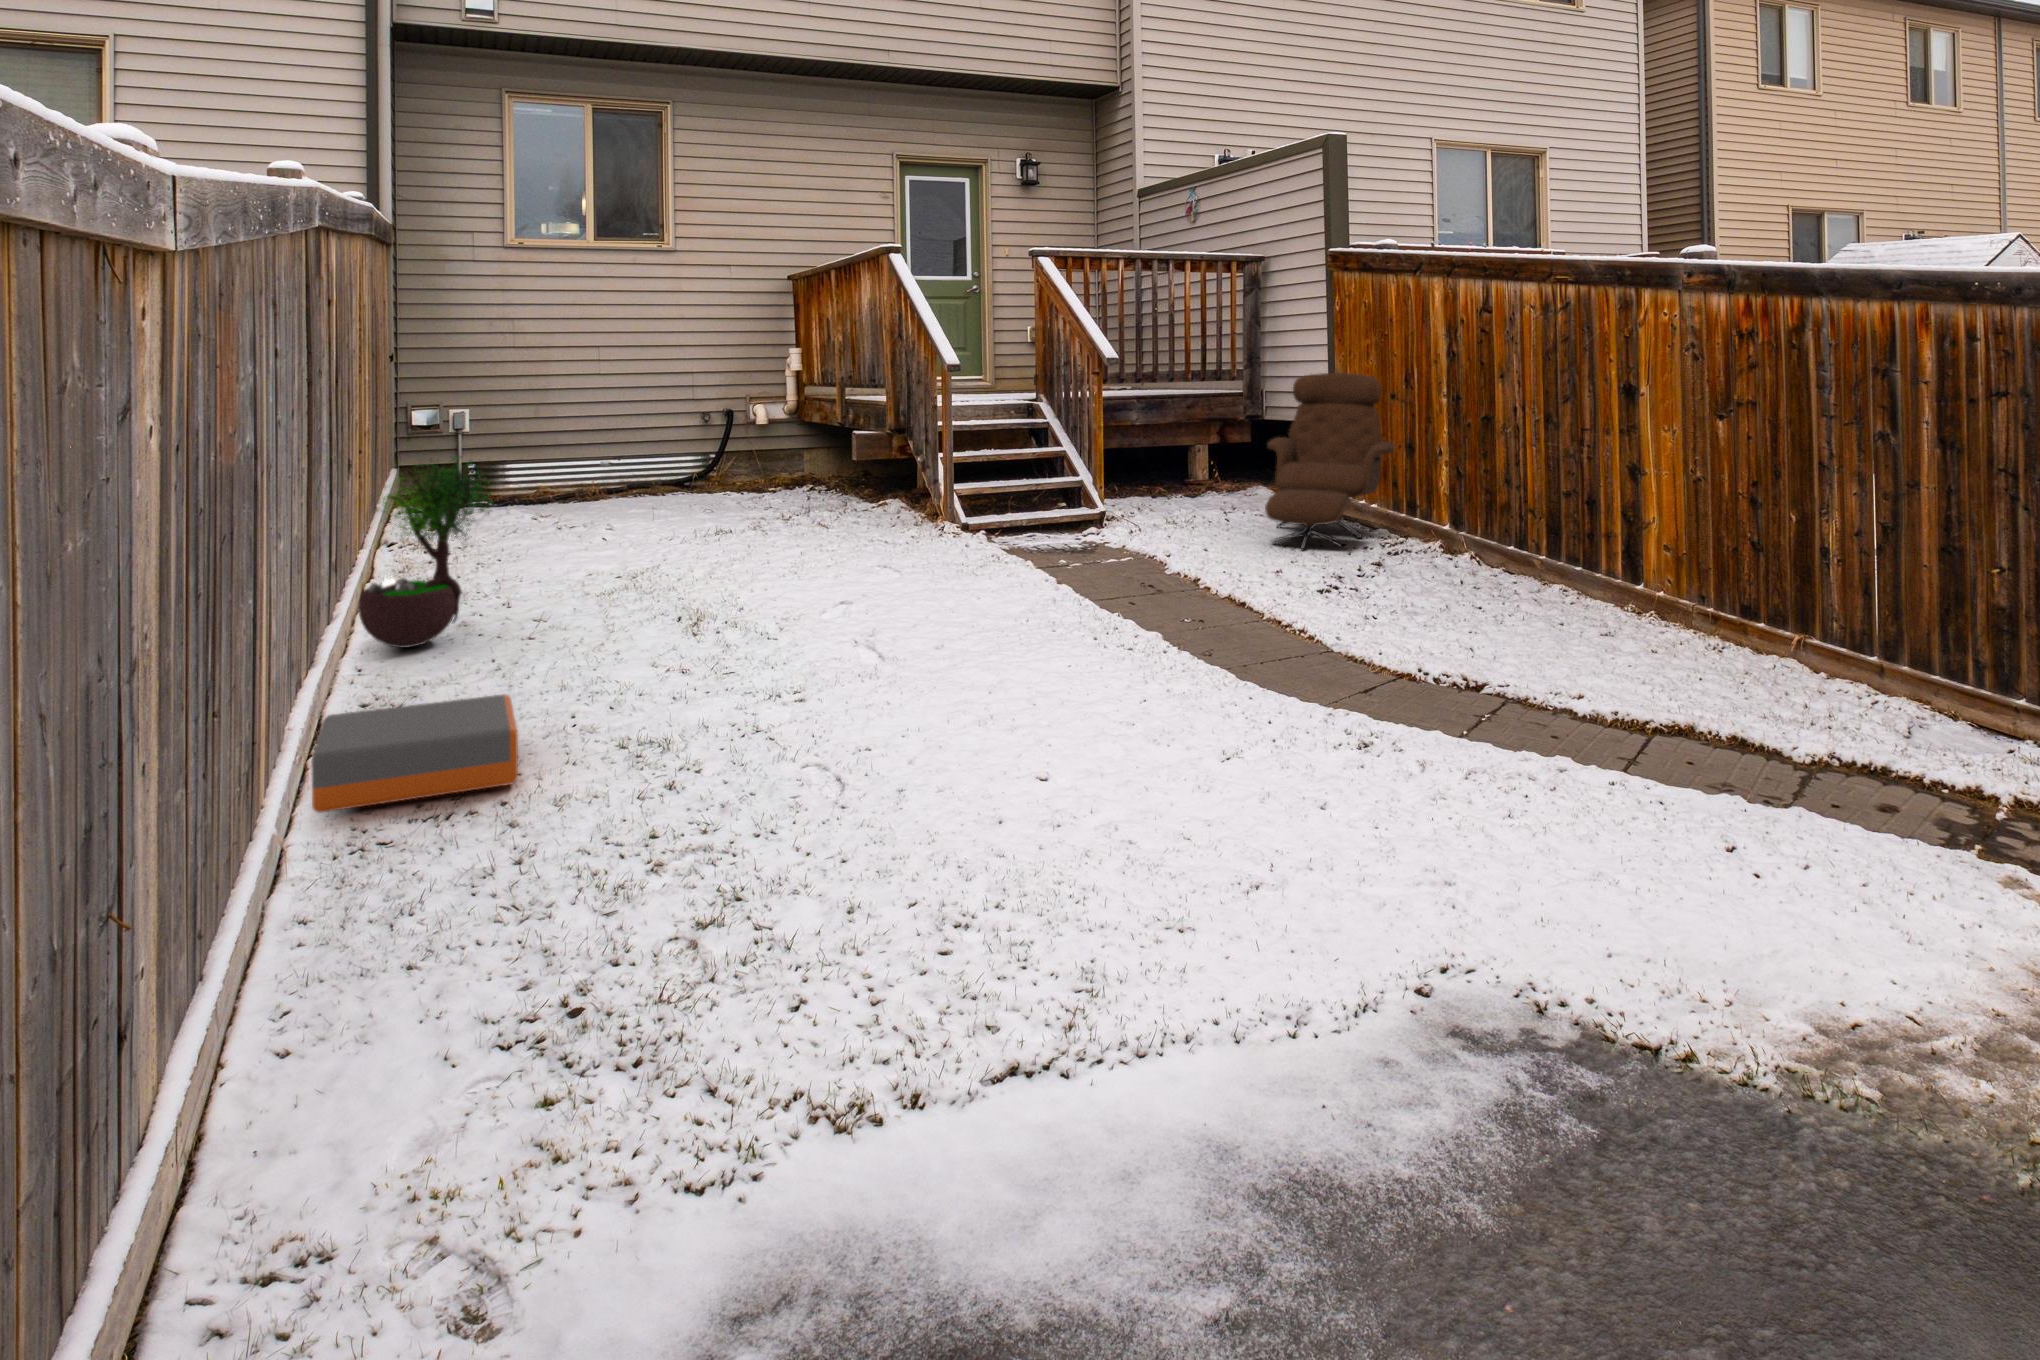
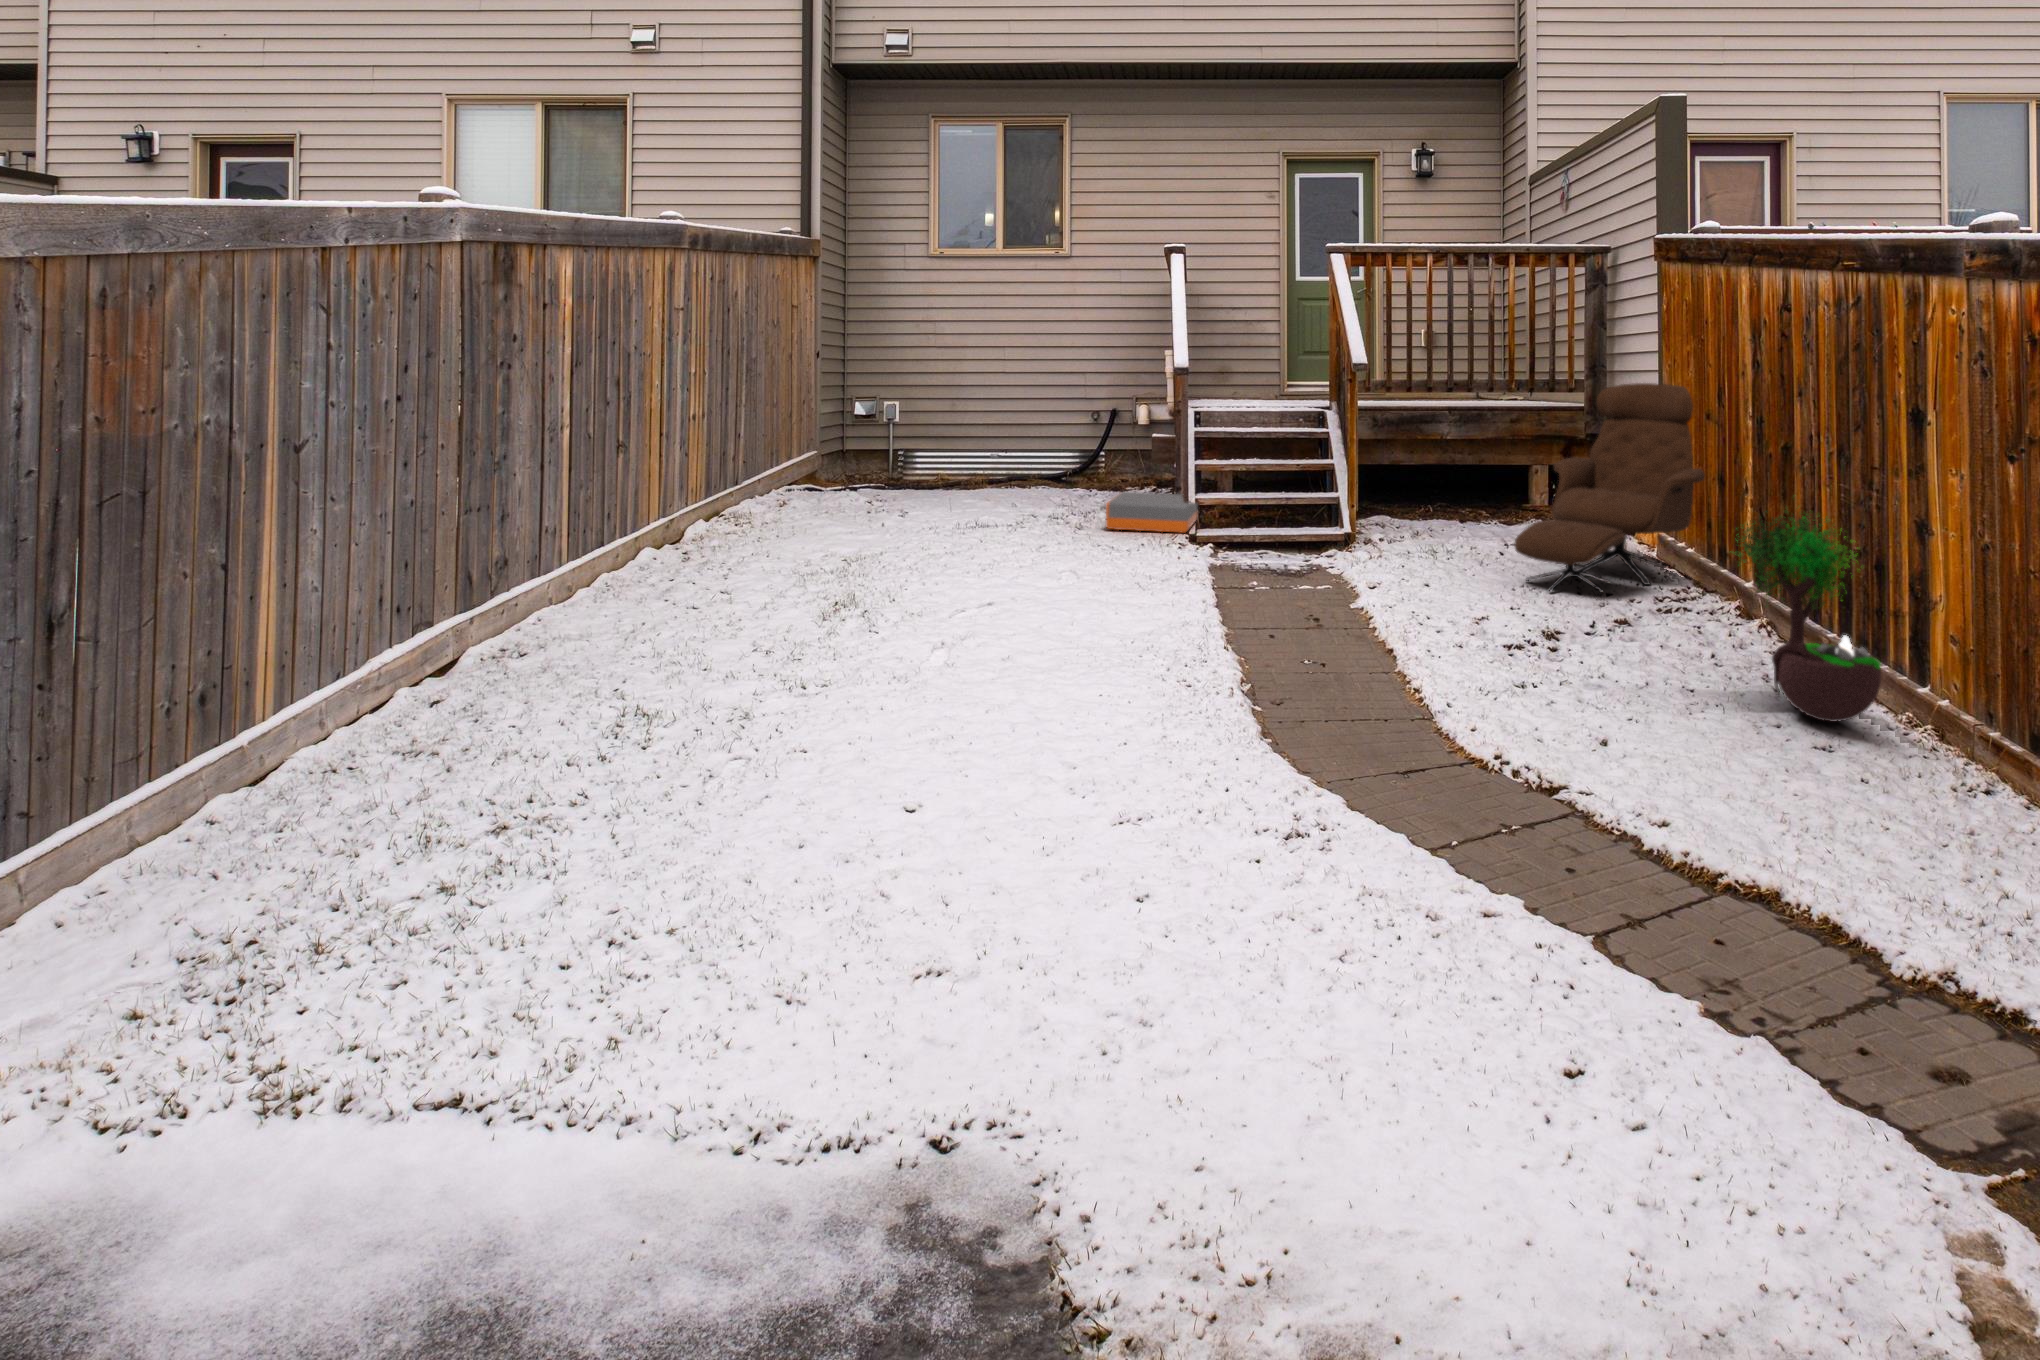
potted tree: present [358,457,492,648] -> present [1735,510,1881,722]
storage box: present [311,694,518,813] -> present [1106,492,1197,533]

